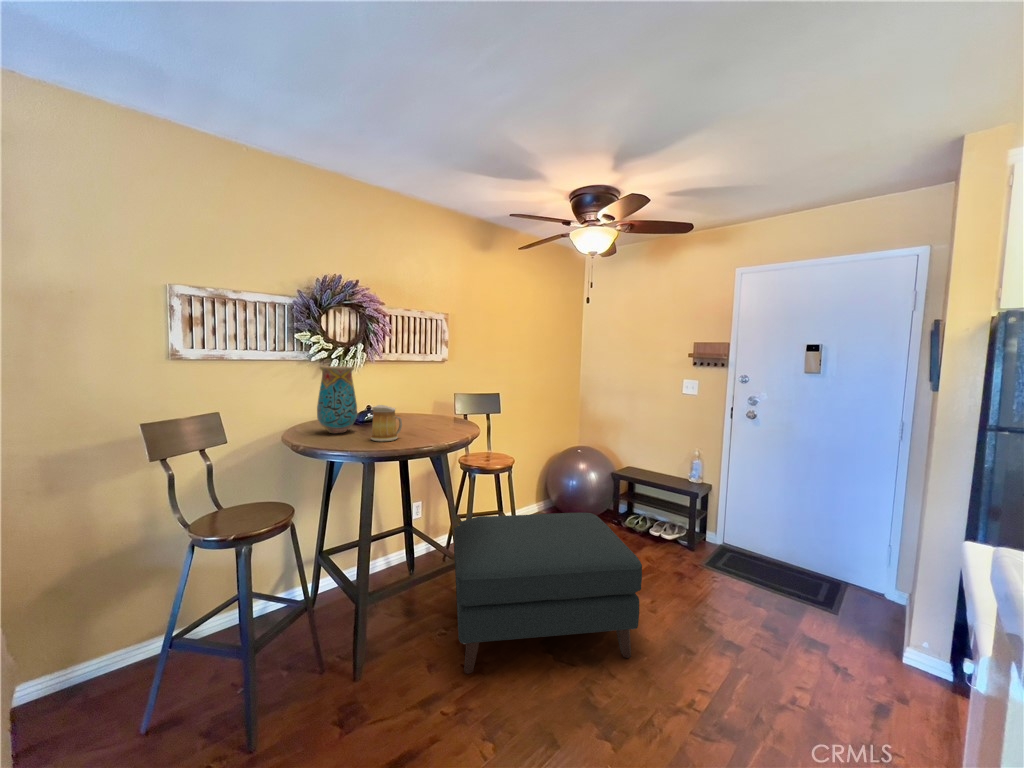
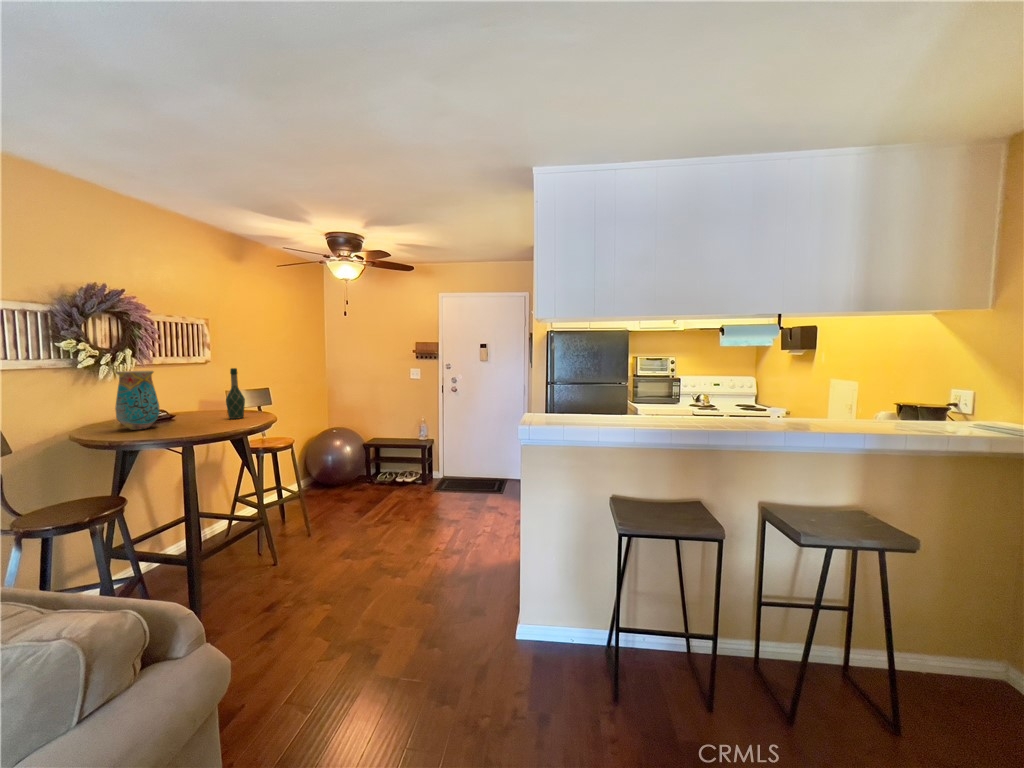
wine bottle: none [425,368,445,432] -> present [226,368,245,419]
mug: present [371,405,402,441] -> none [188,399,216,428]
ottoman: present [454,513,642,674] -> none [251,467,403,586]

